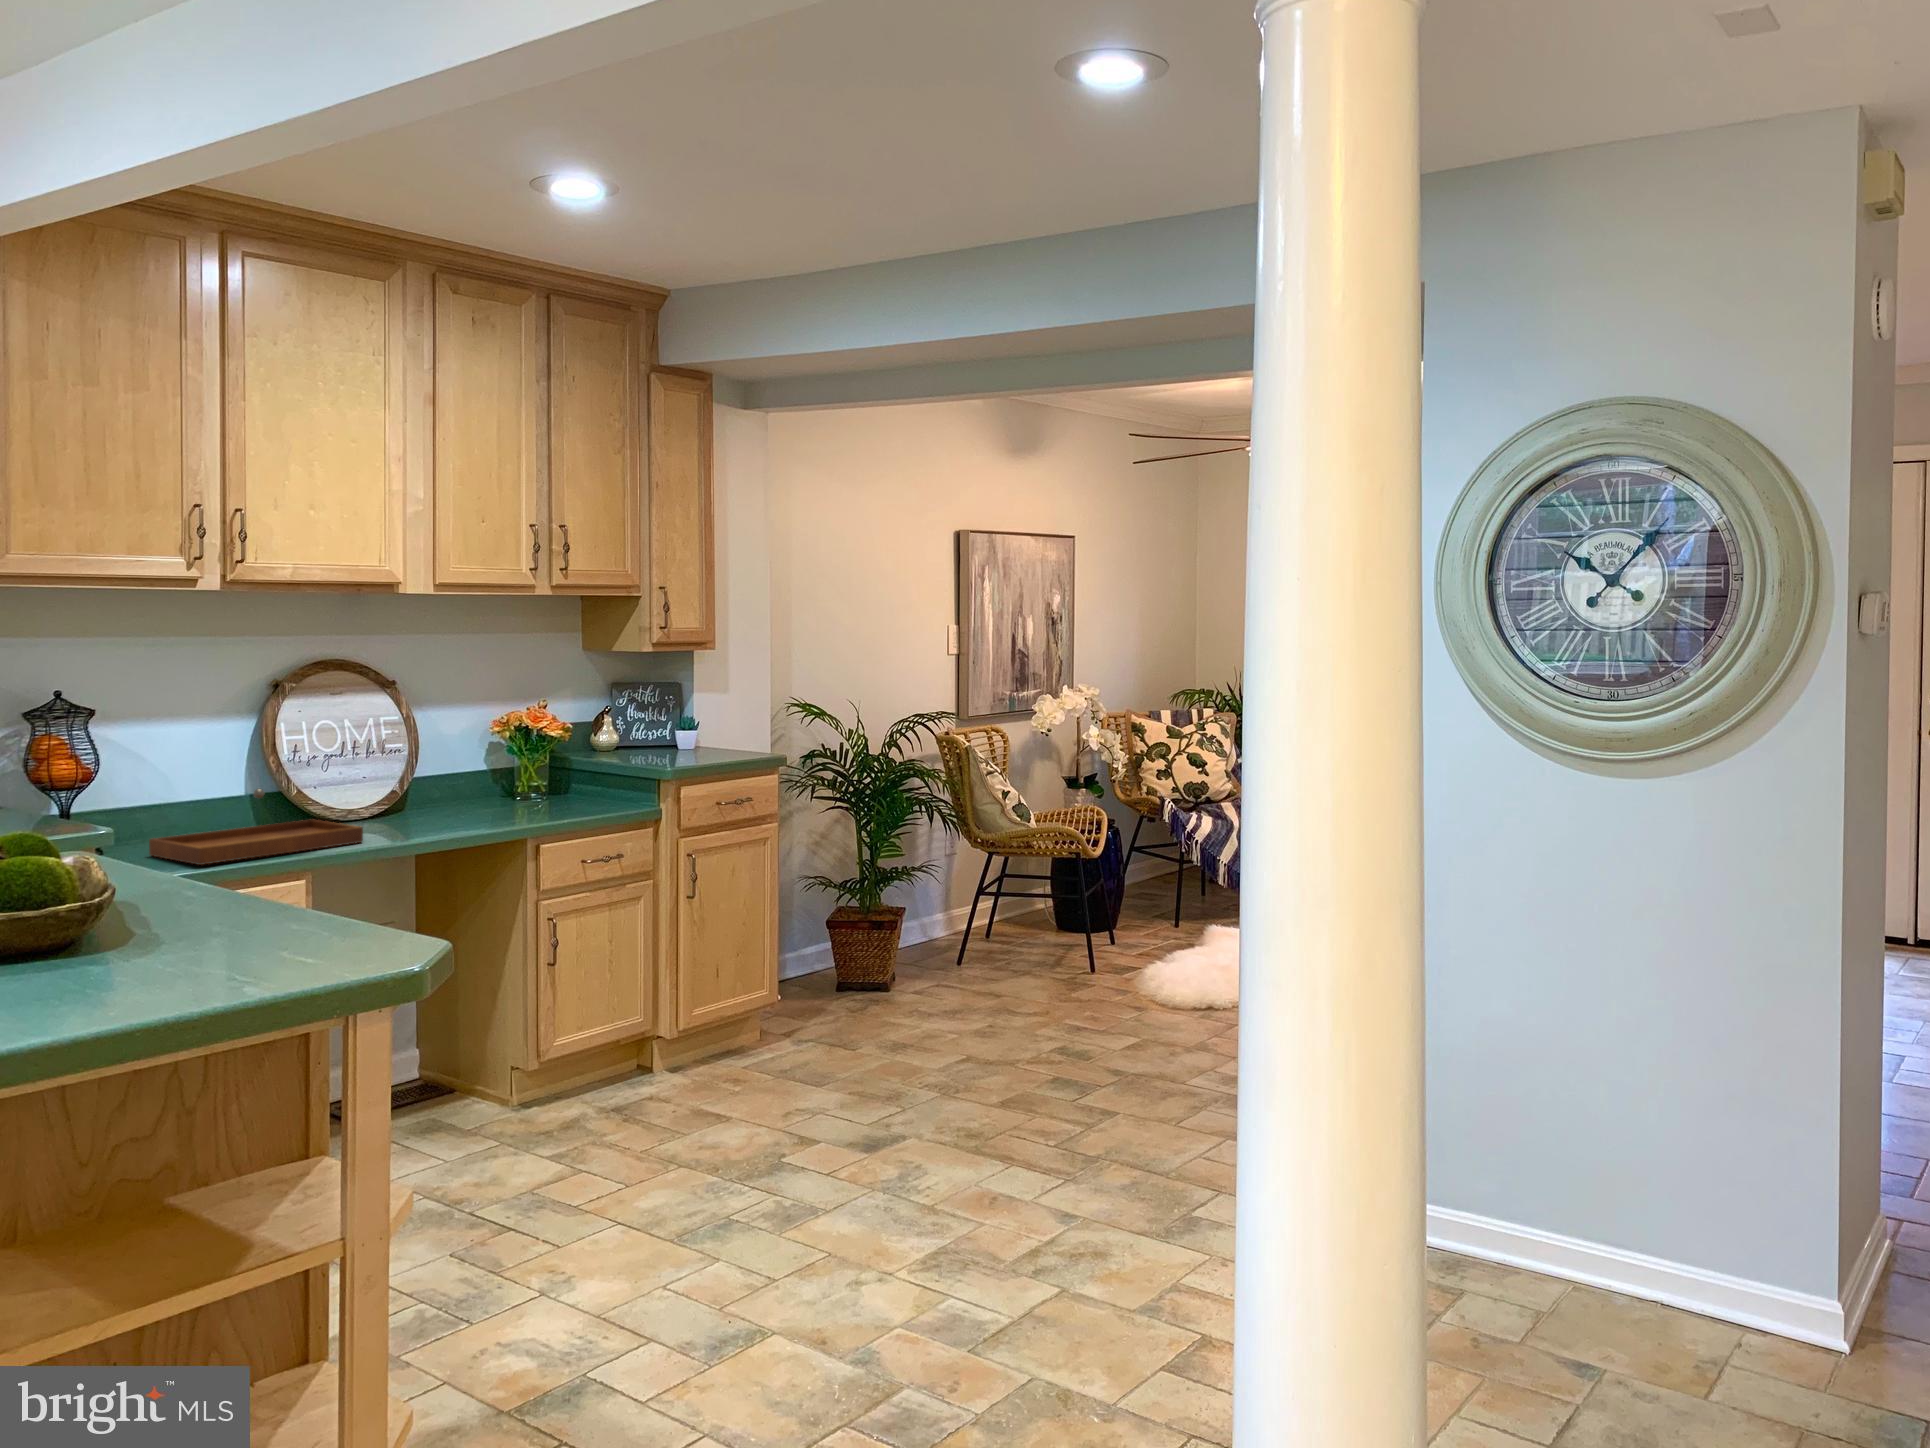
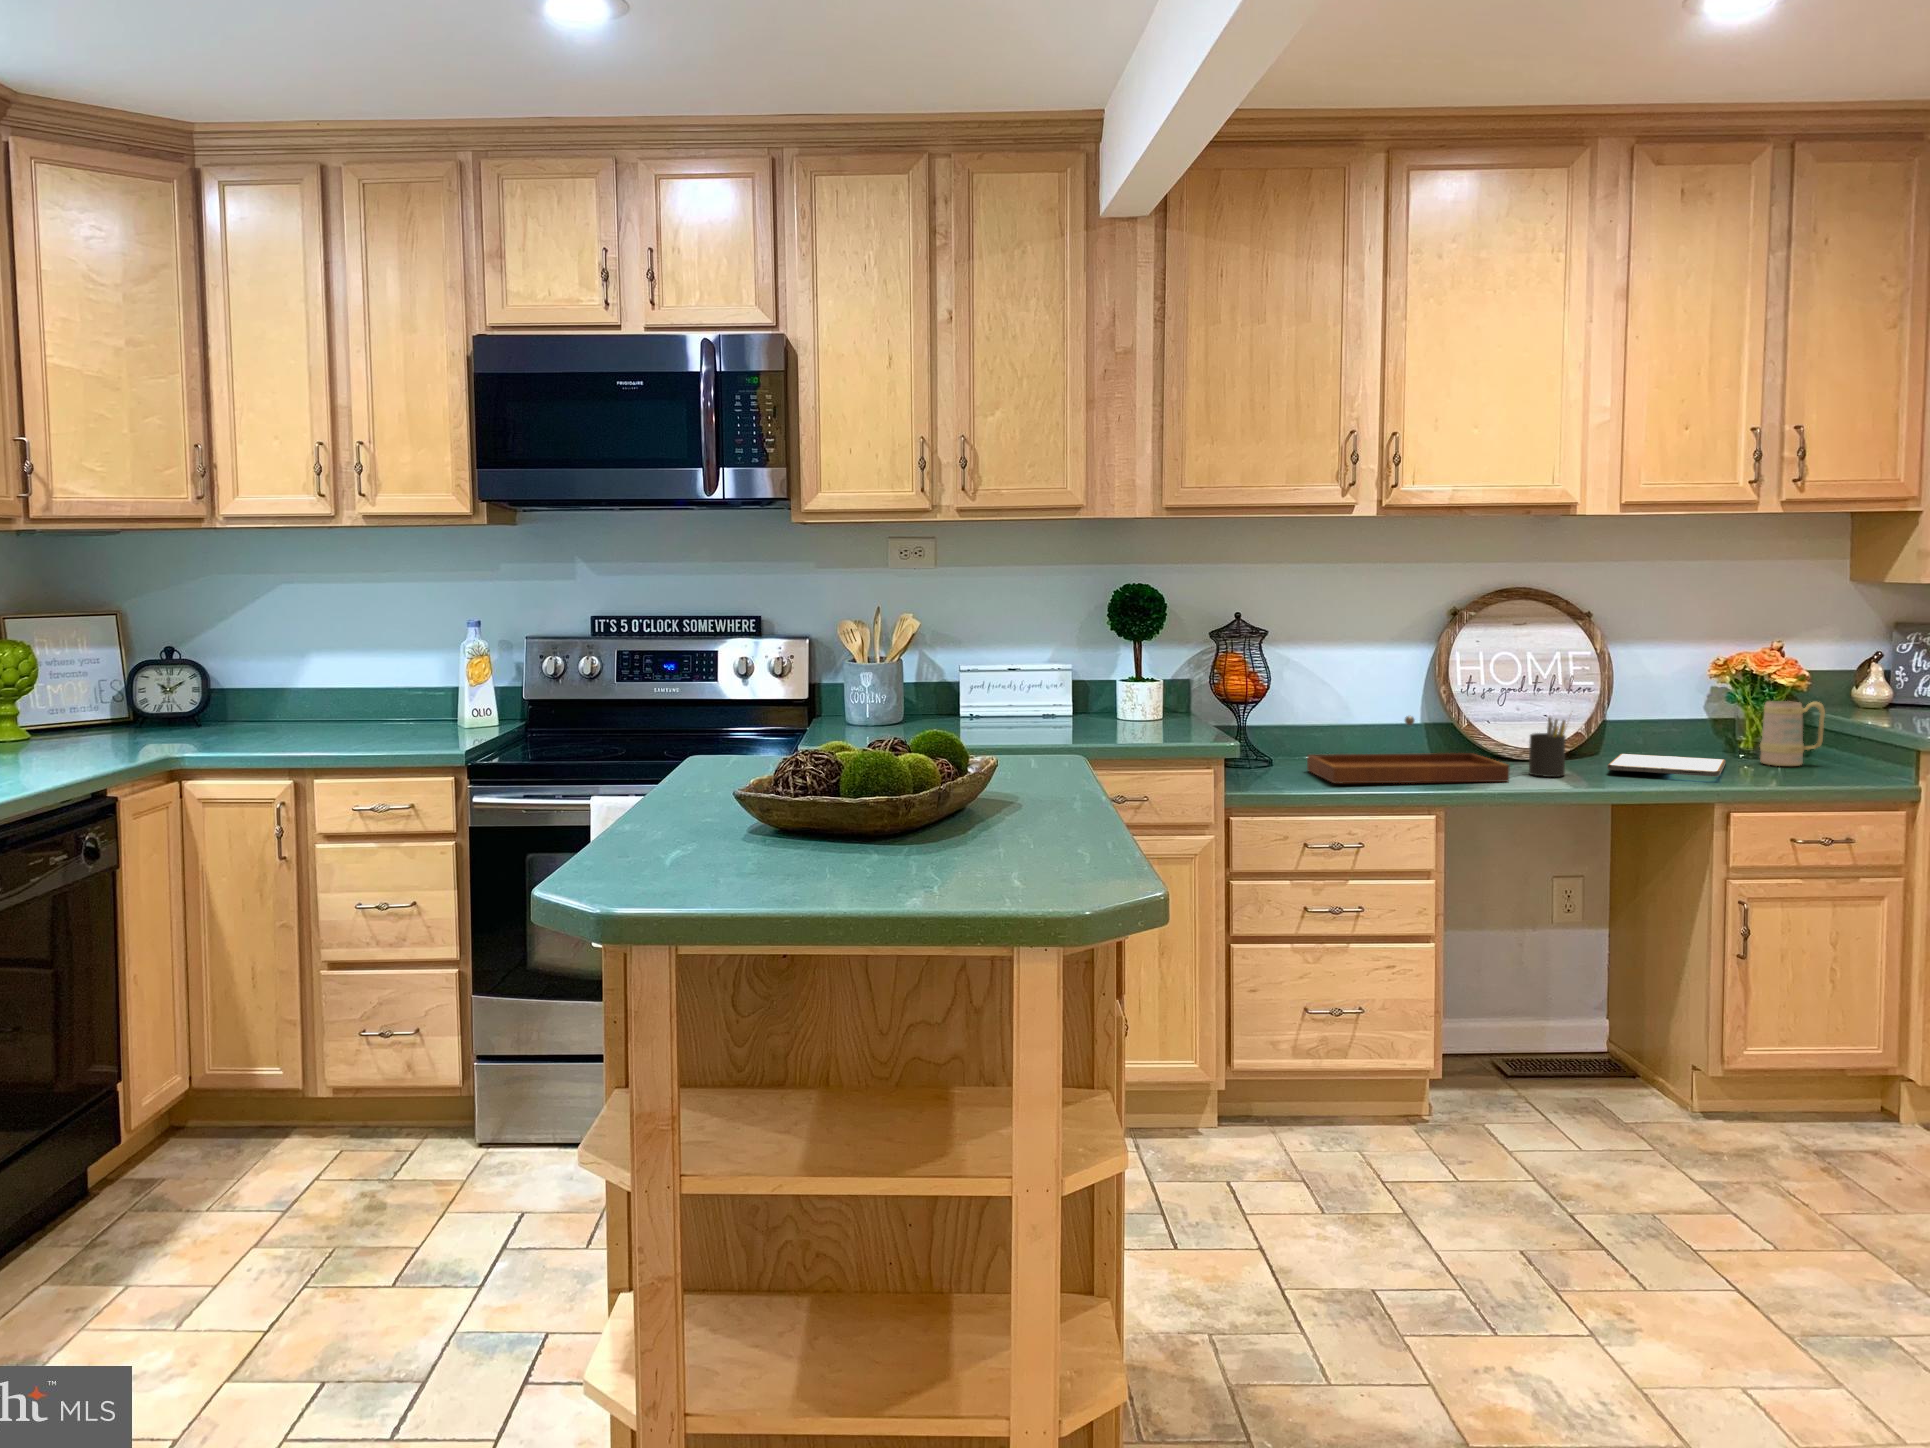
mug: none [541,749,587,804] -> present [1760,701,1825,766]
pen holder: none [371,771,409,834] -> present [1529,717,1567,777]
tablet: none [431,803,529,823] -> present [1607,754,1726,777]

